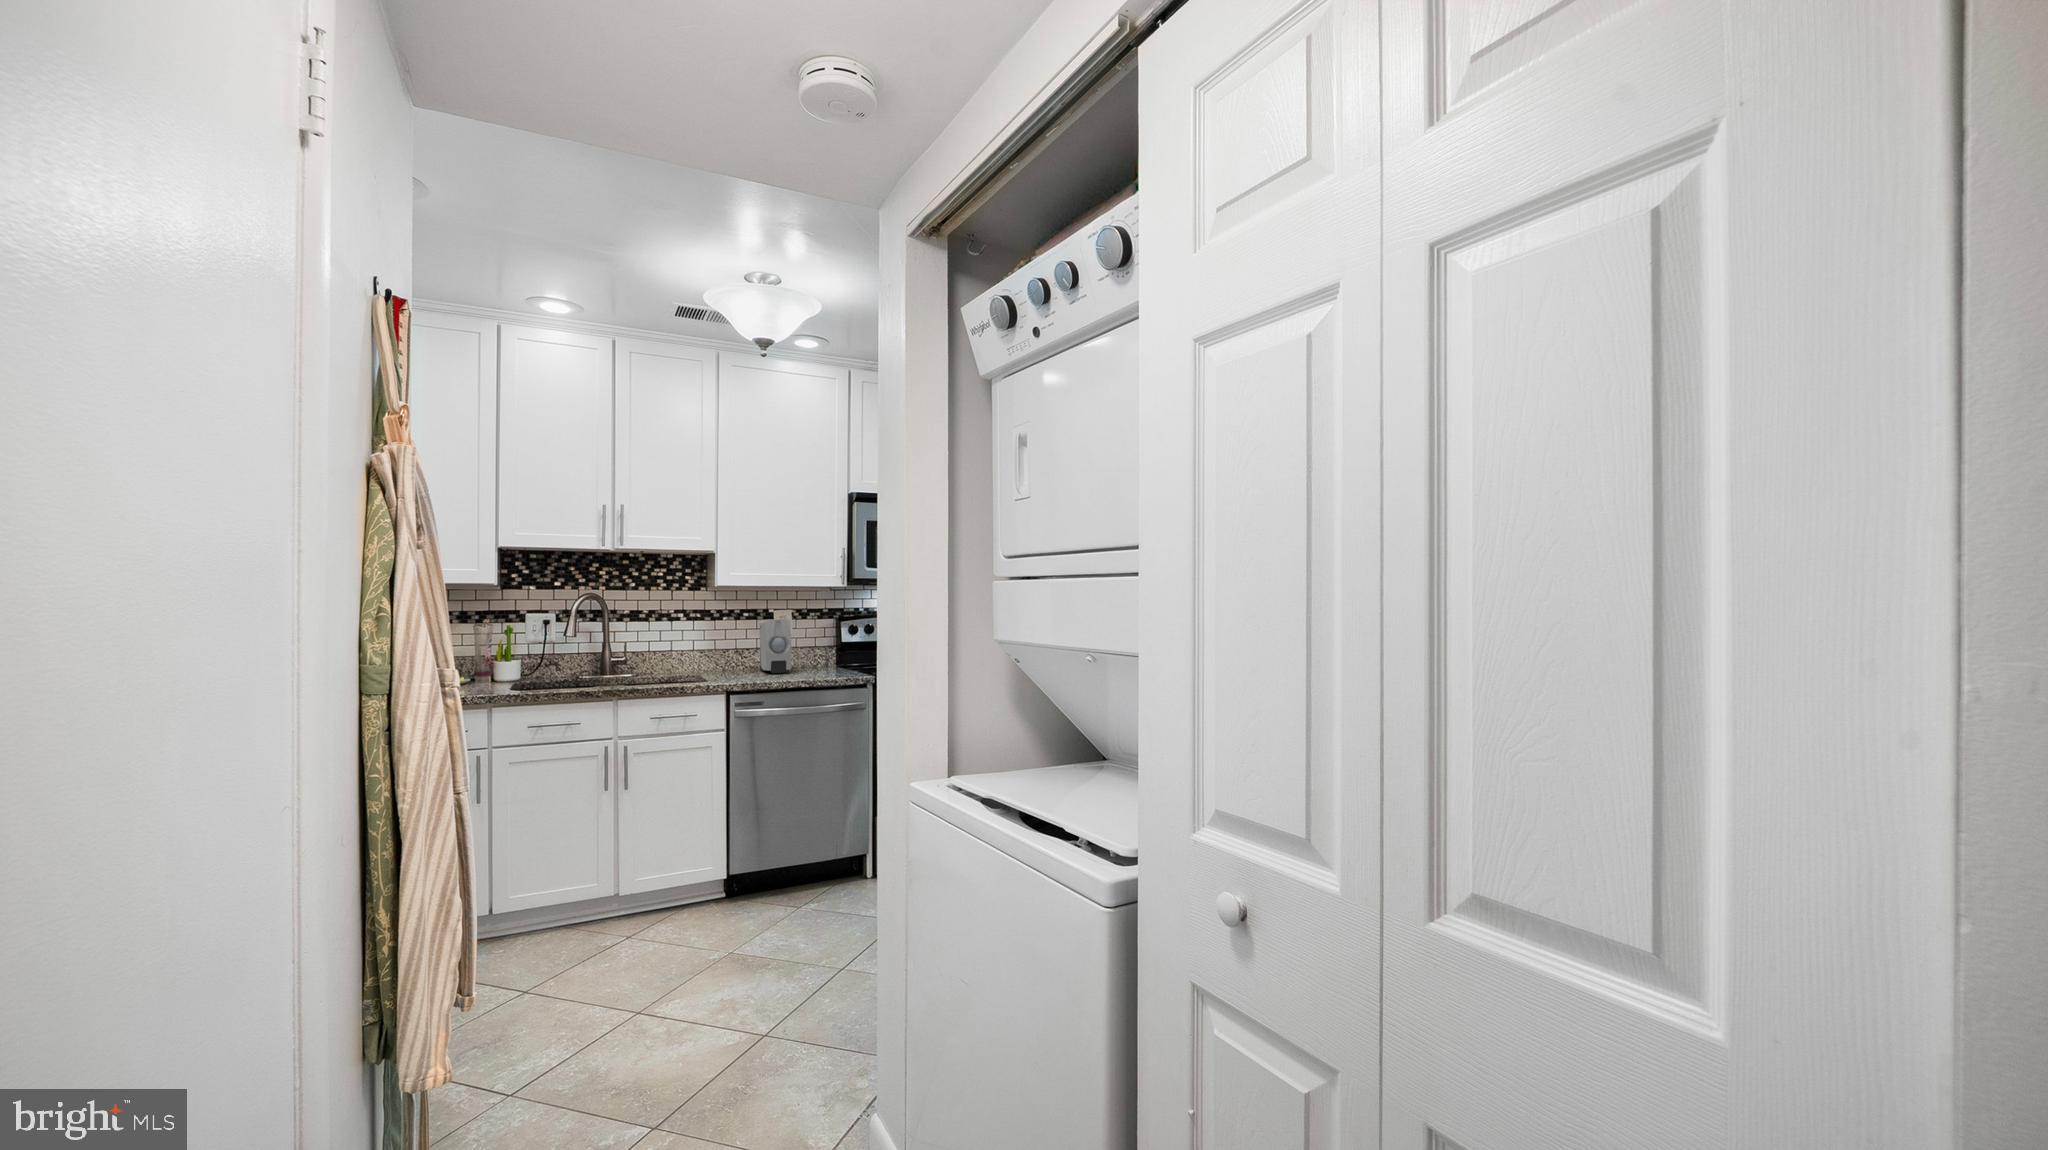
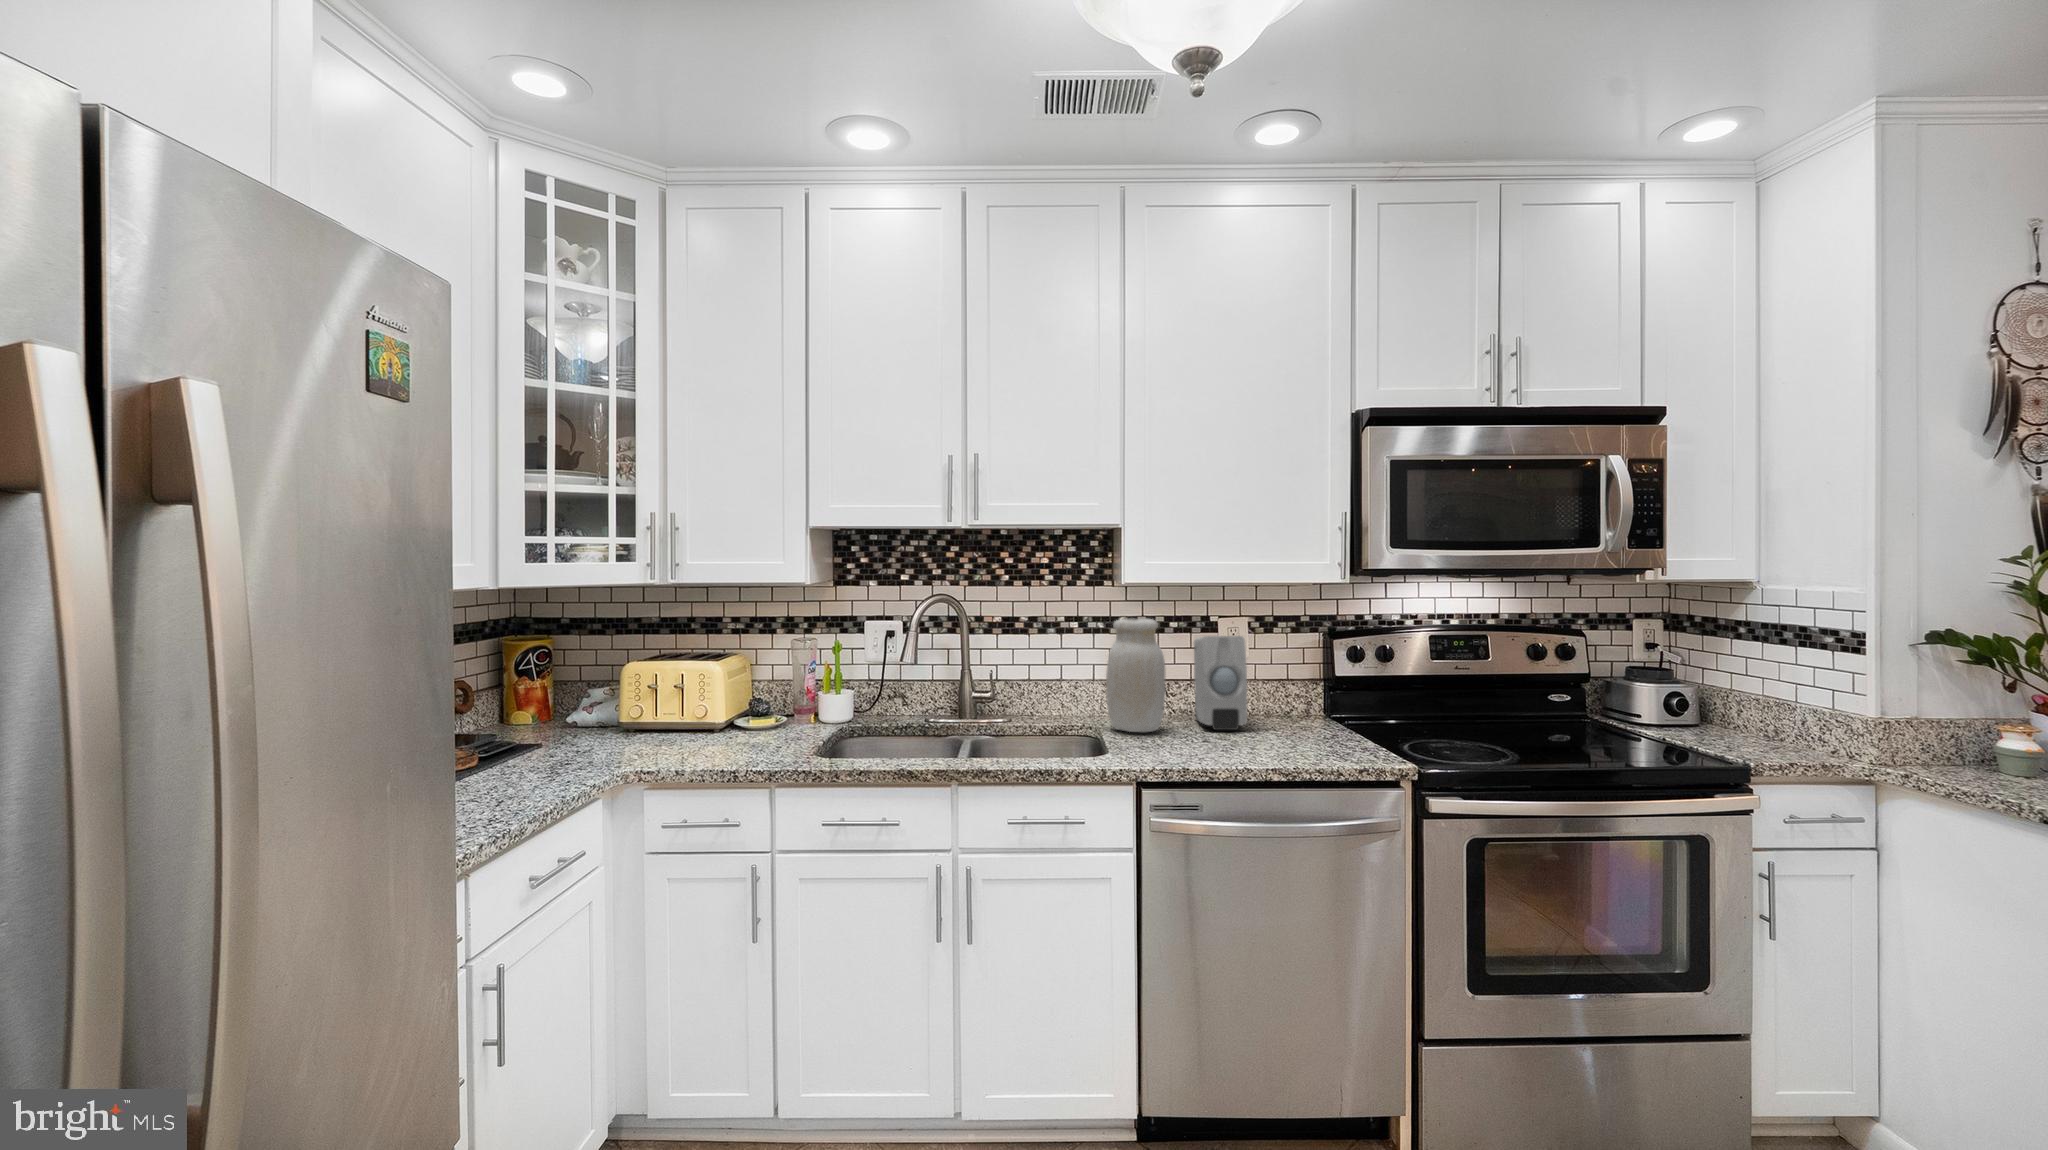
jar: none [707,610,744,676] -> present [1106,618,1166,732]

